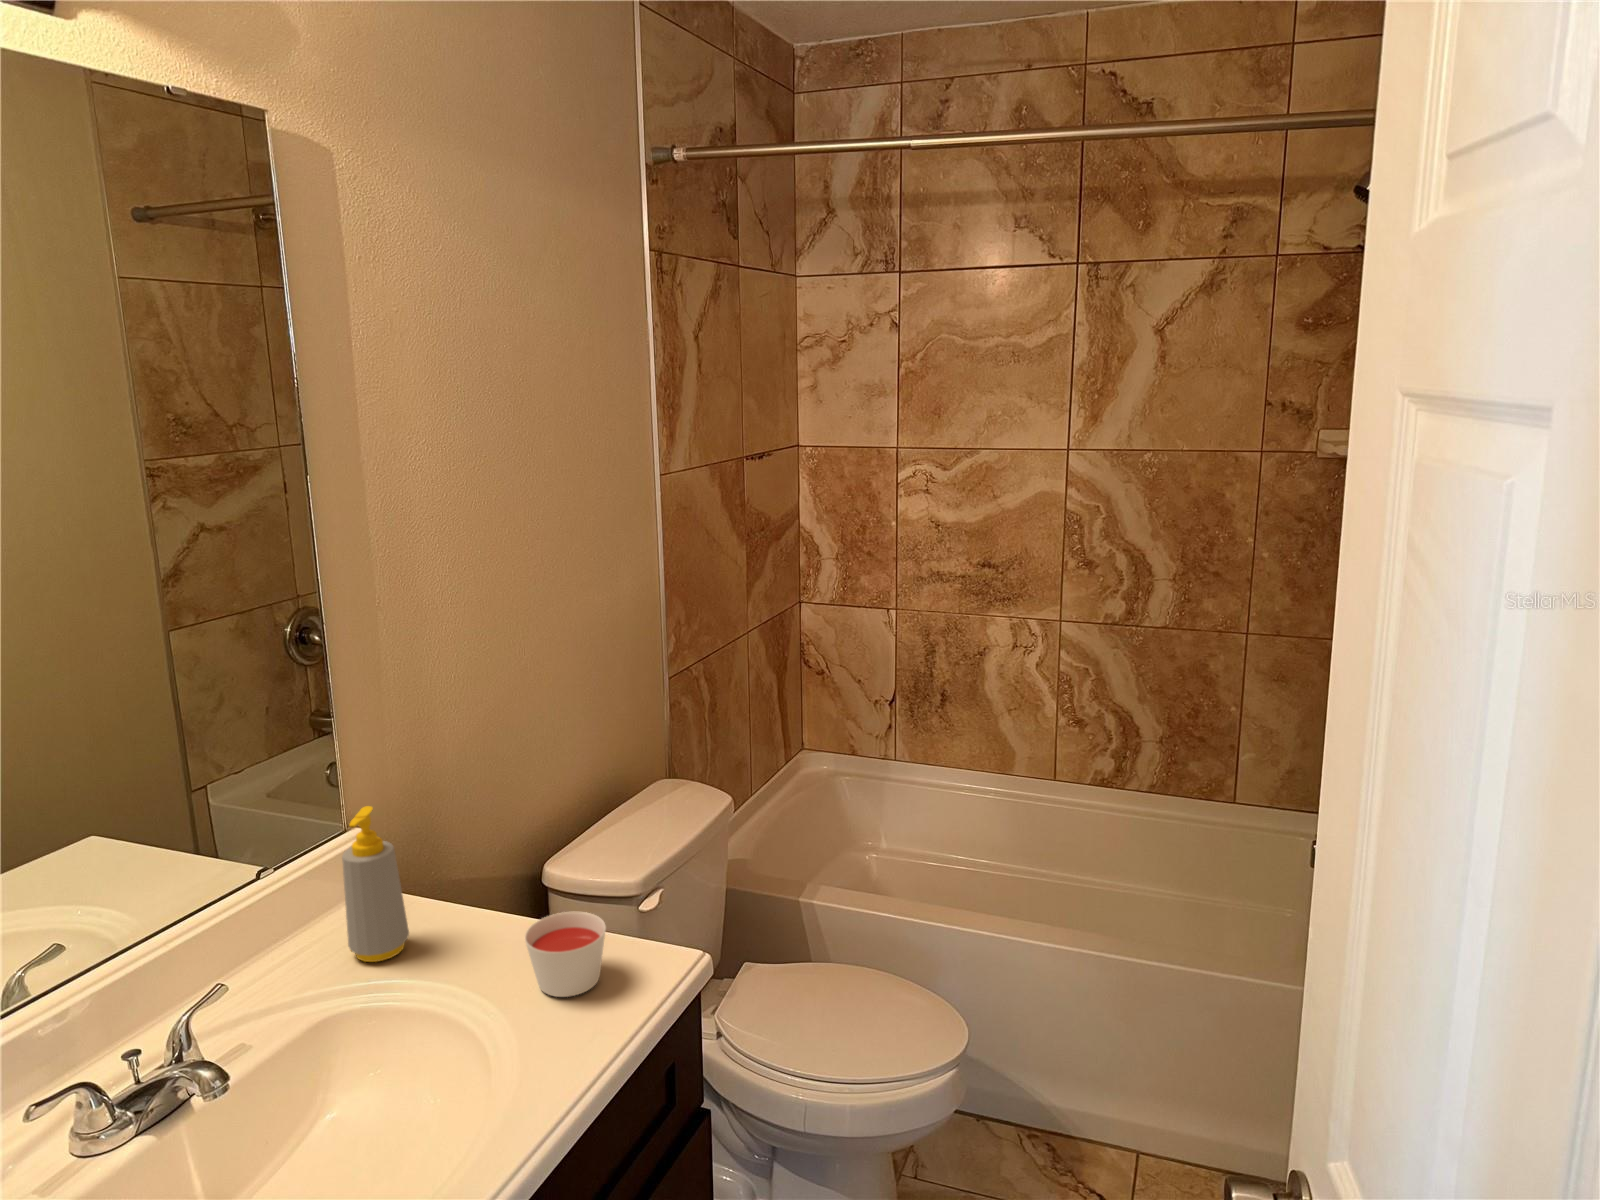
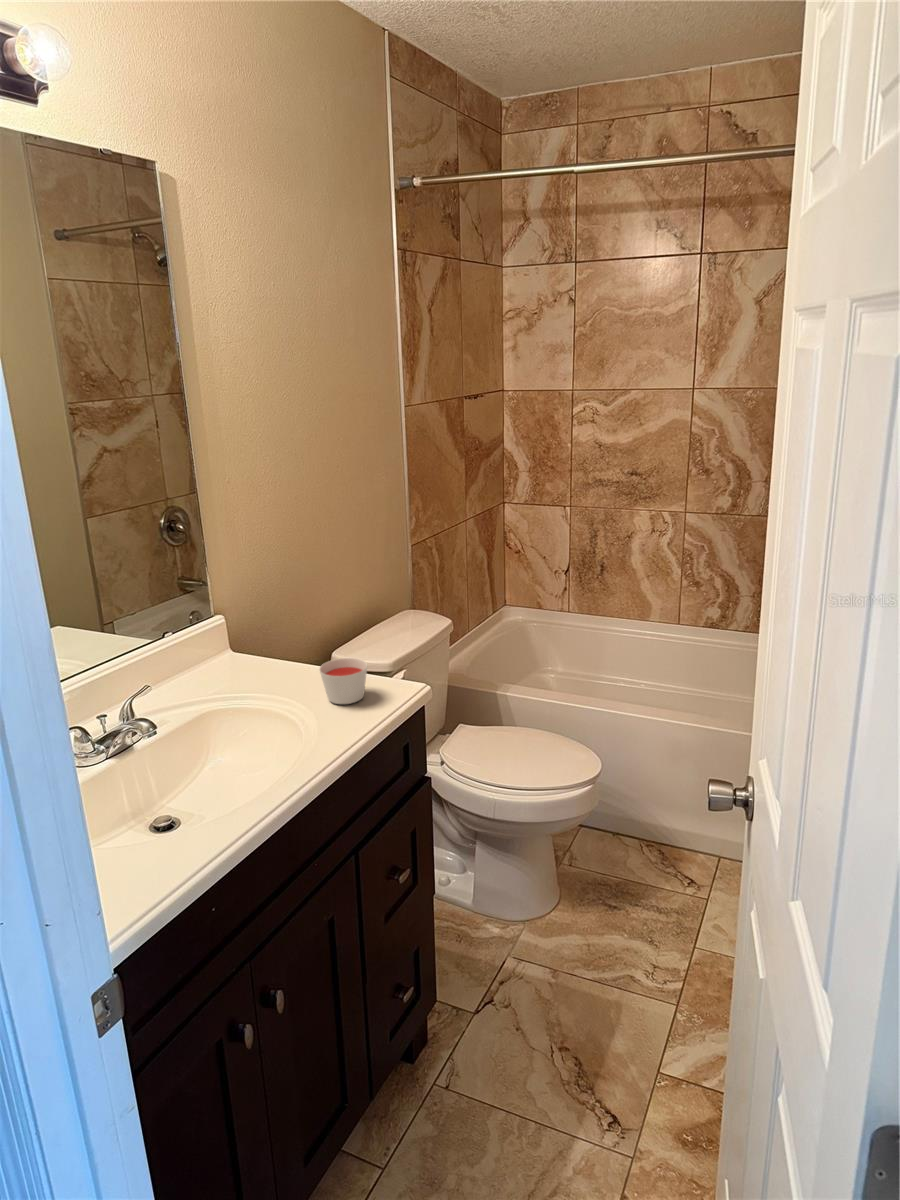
soap bottle: present [342,806,409,962] -> none [212,594,251,686]

